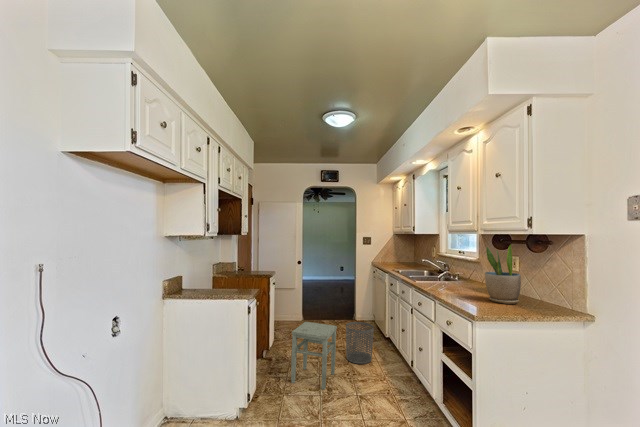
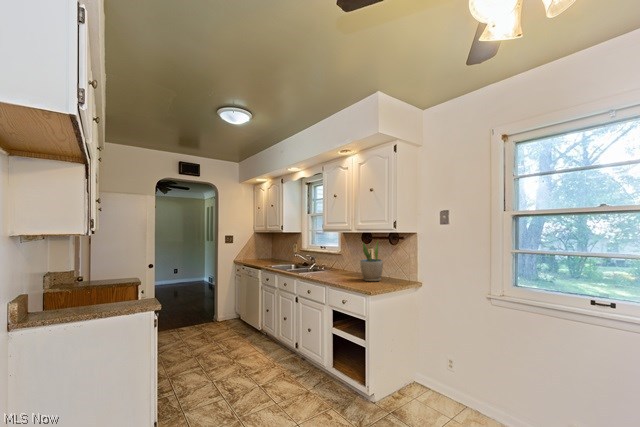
stool: present [291,322,337,390] -> none [186,327,229,399]
waste bin: present [346,322,374,364] -> none [228,319,256,359]

